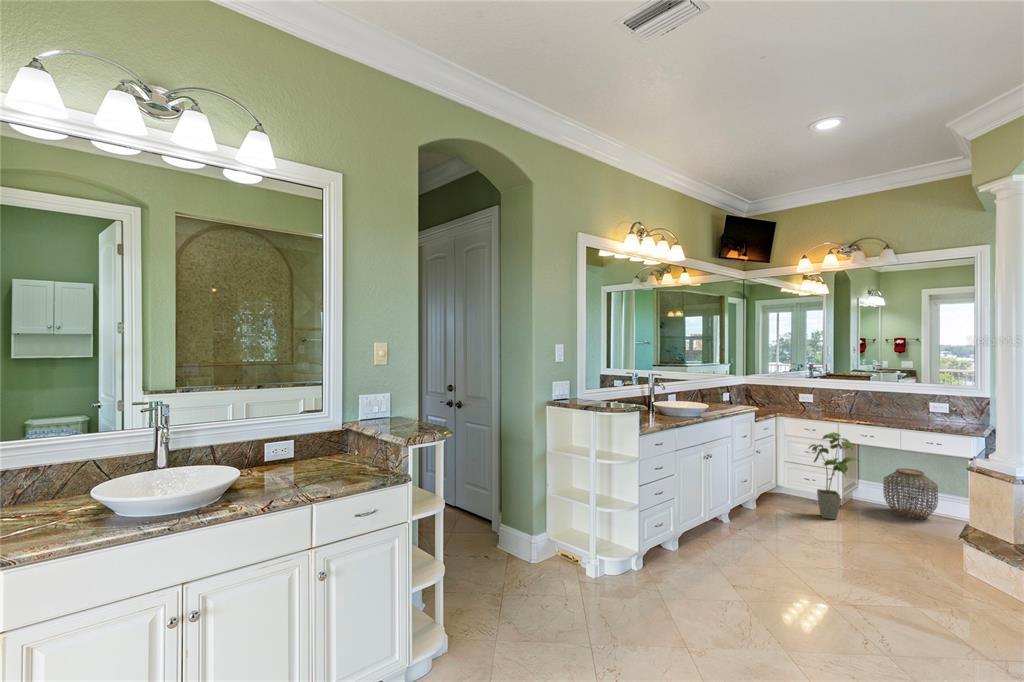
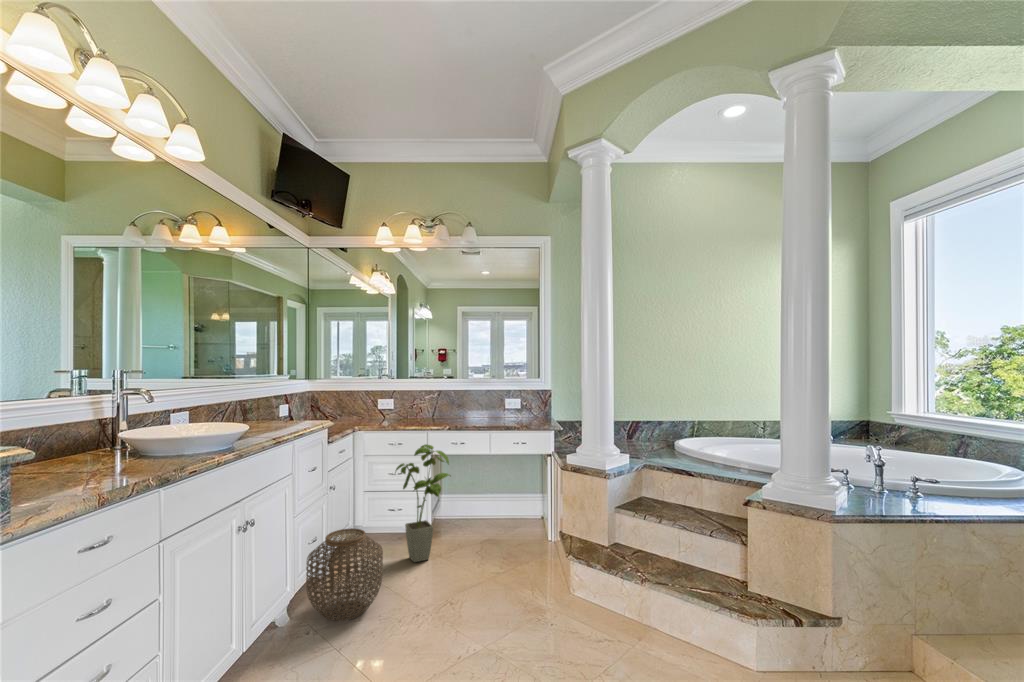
woven basket: present [883,468,938,519] -> present [306,528,383,621]

